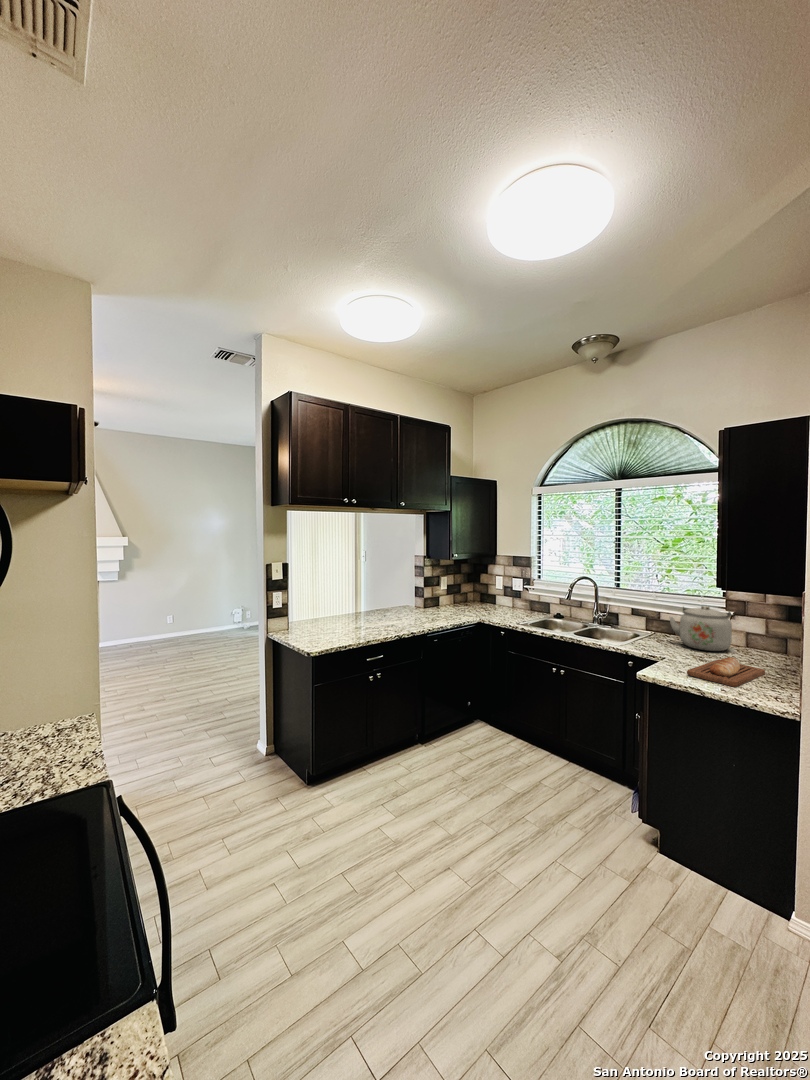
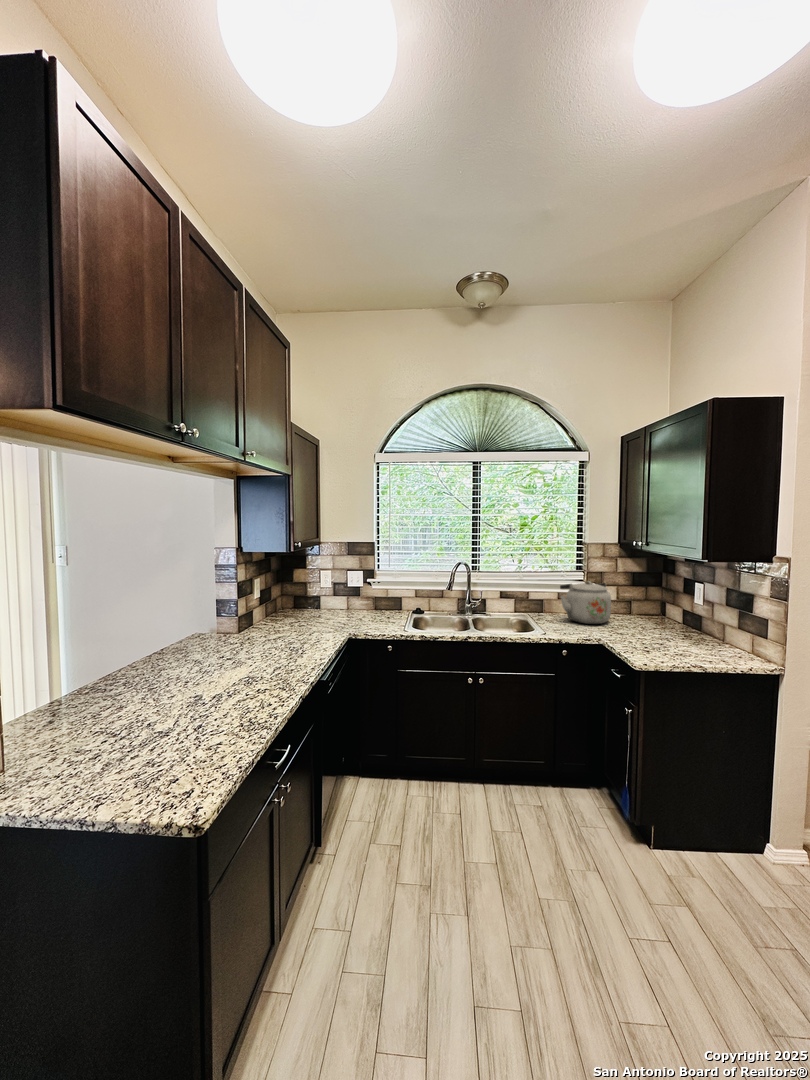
bread loaf: present [687,657,765,687] -> none [636,627,706,656]

